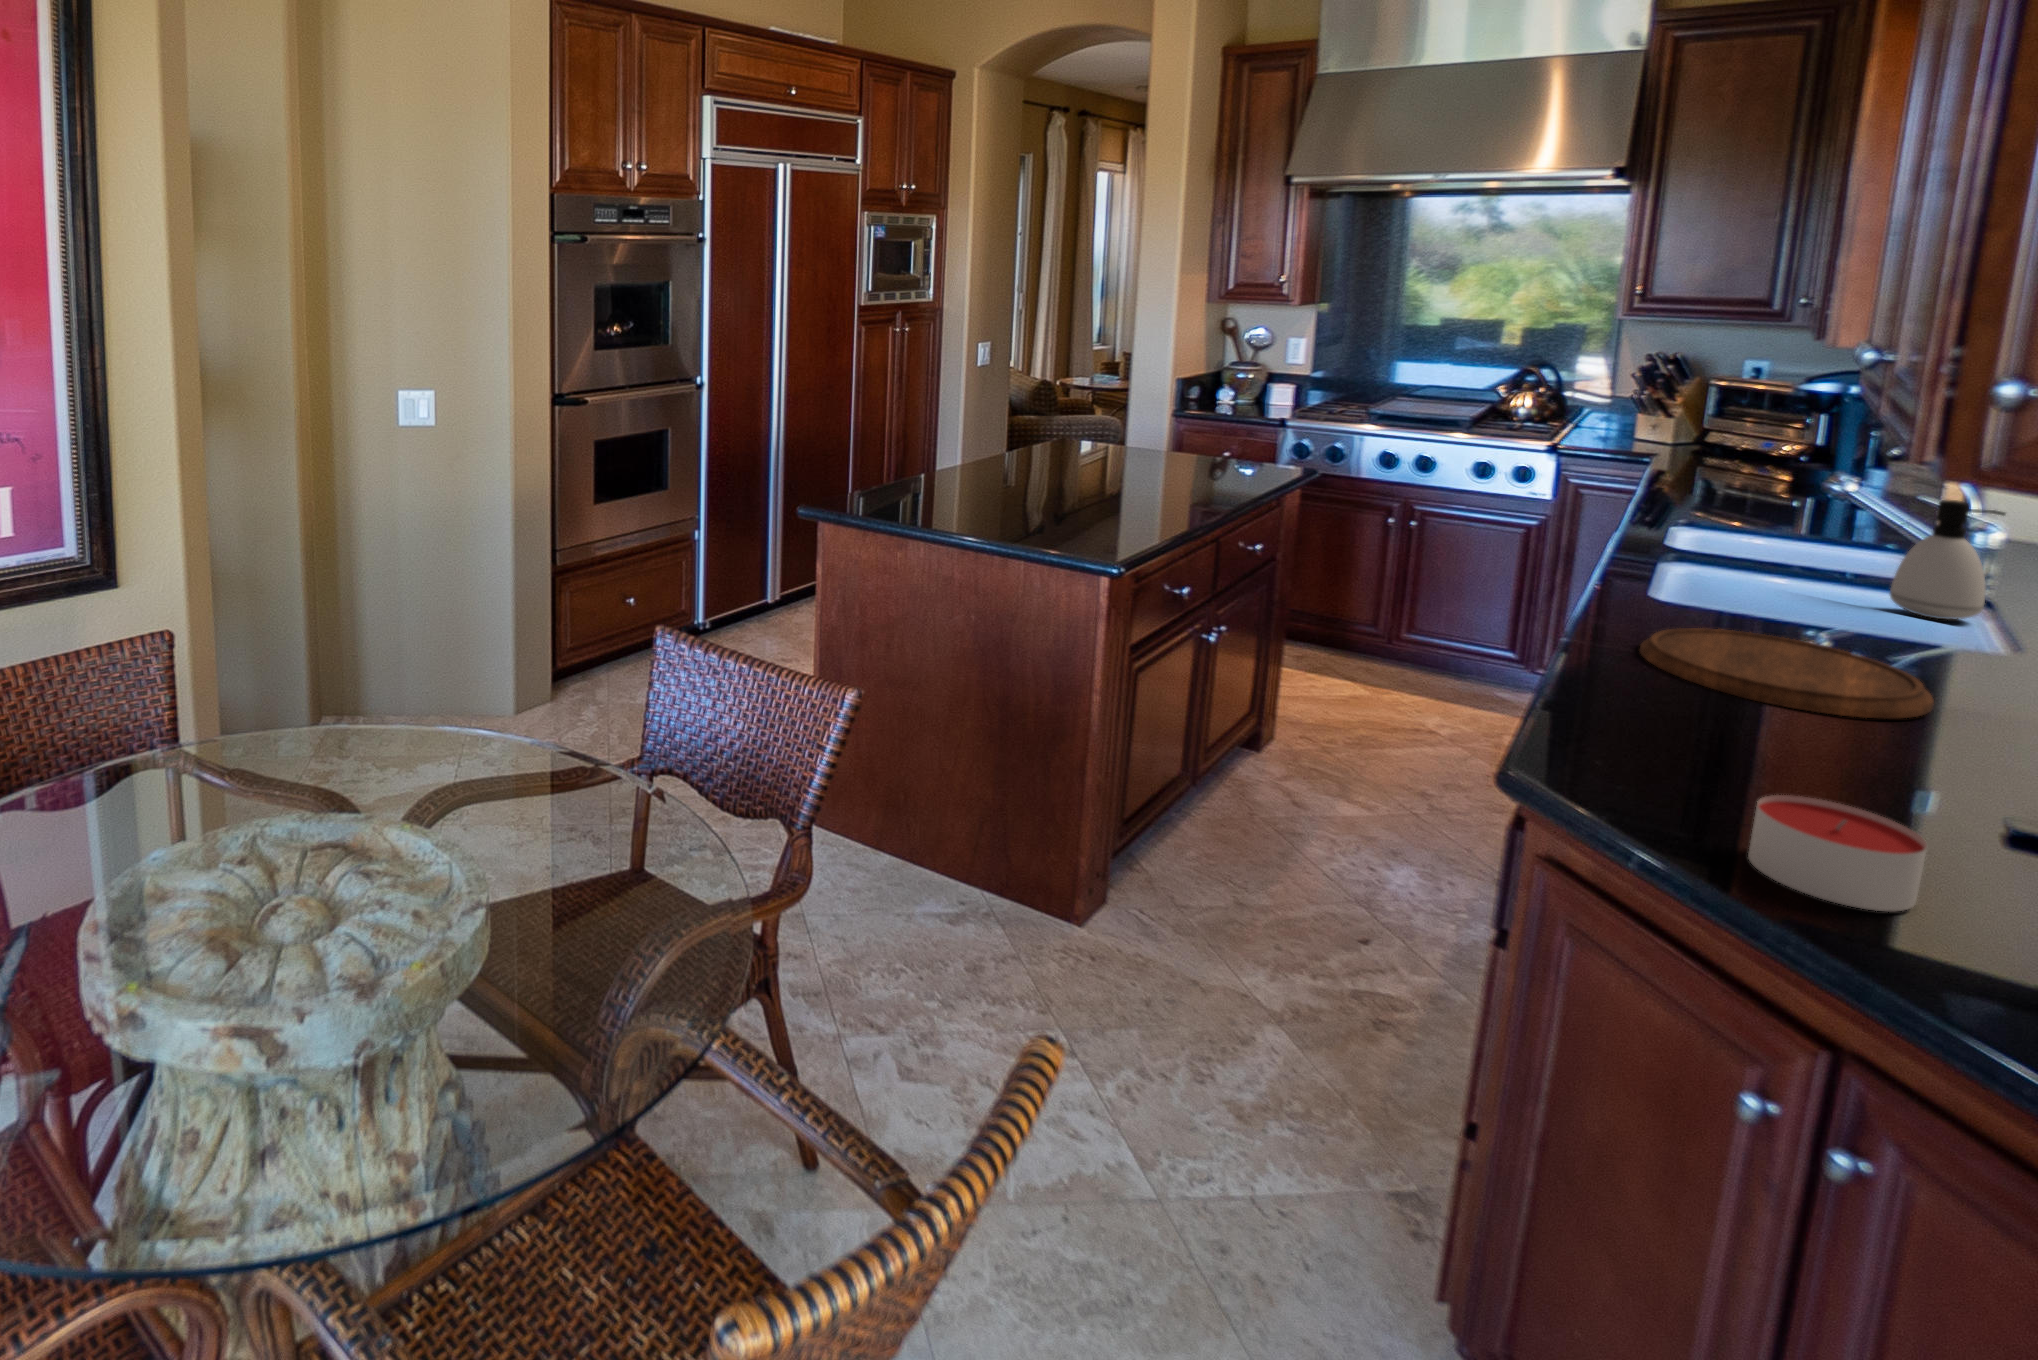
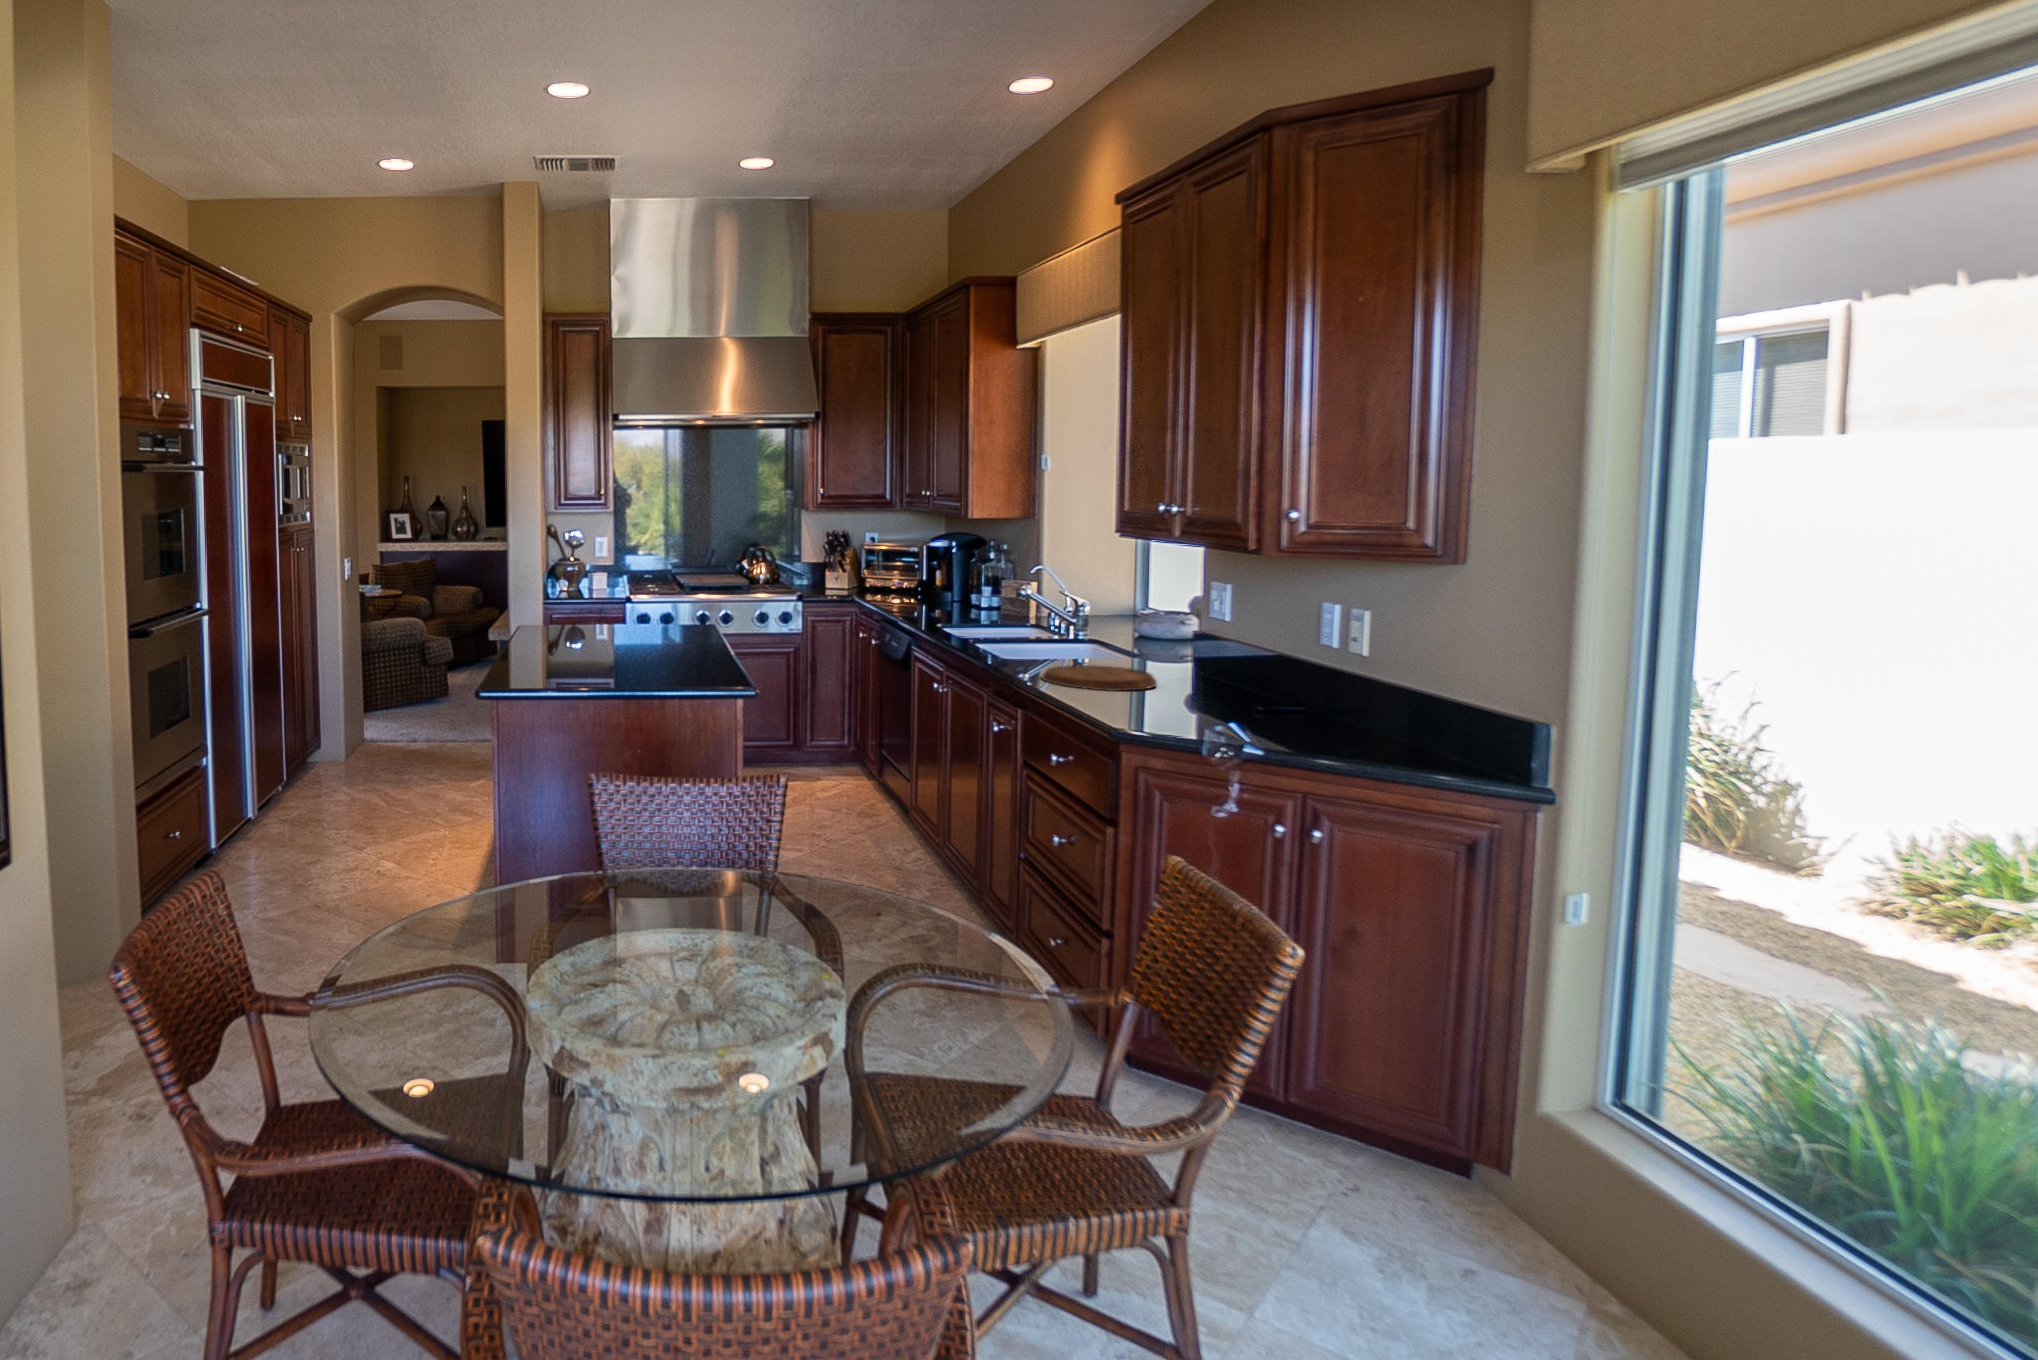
soap dispenser: present [1890,500,2005,619] -> none [1061,594,1098,655]
candle: present [1748,795,1927,912] -> none [1213,703,1271,739]

